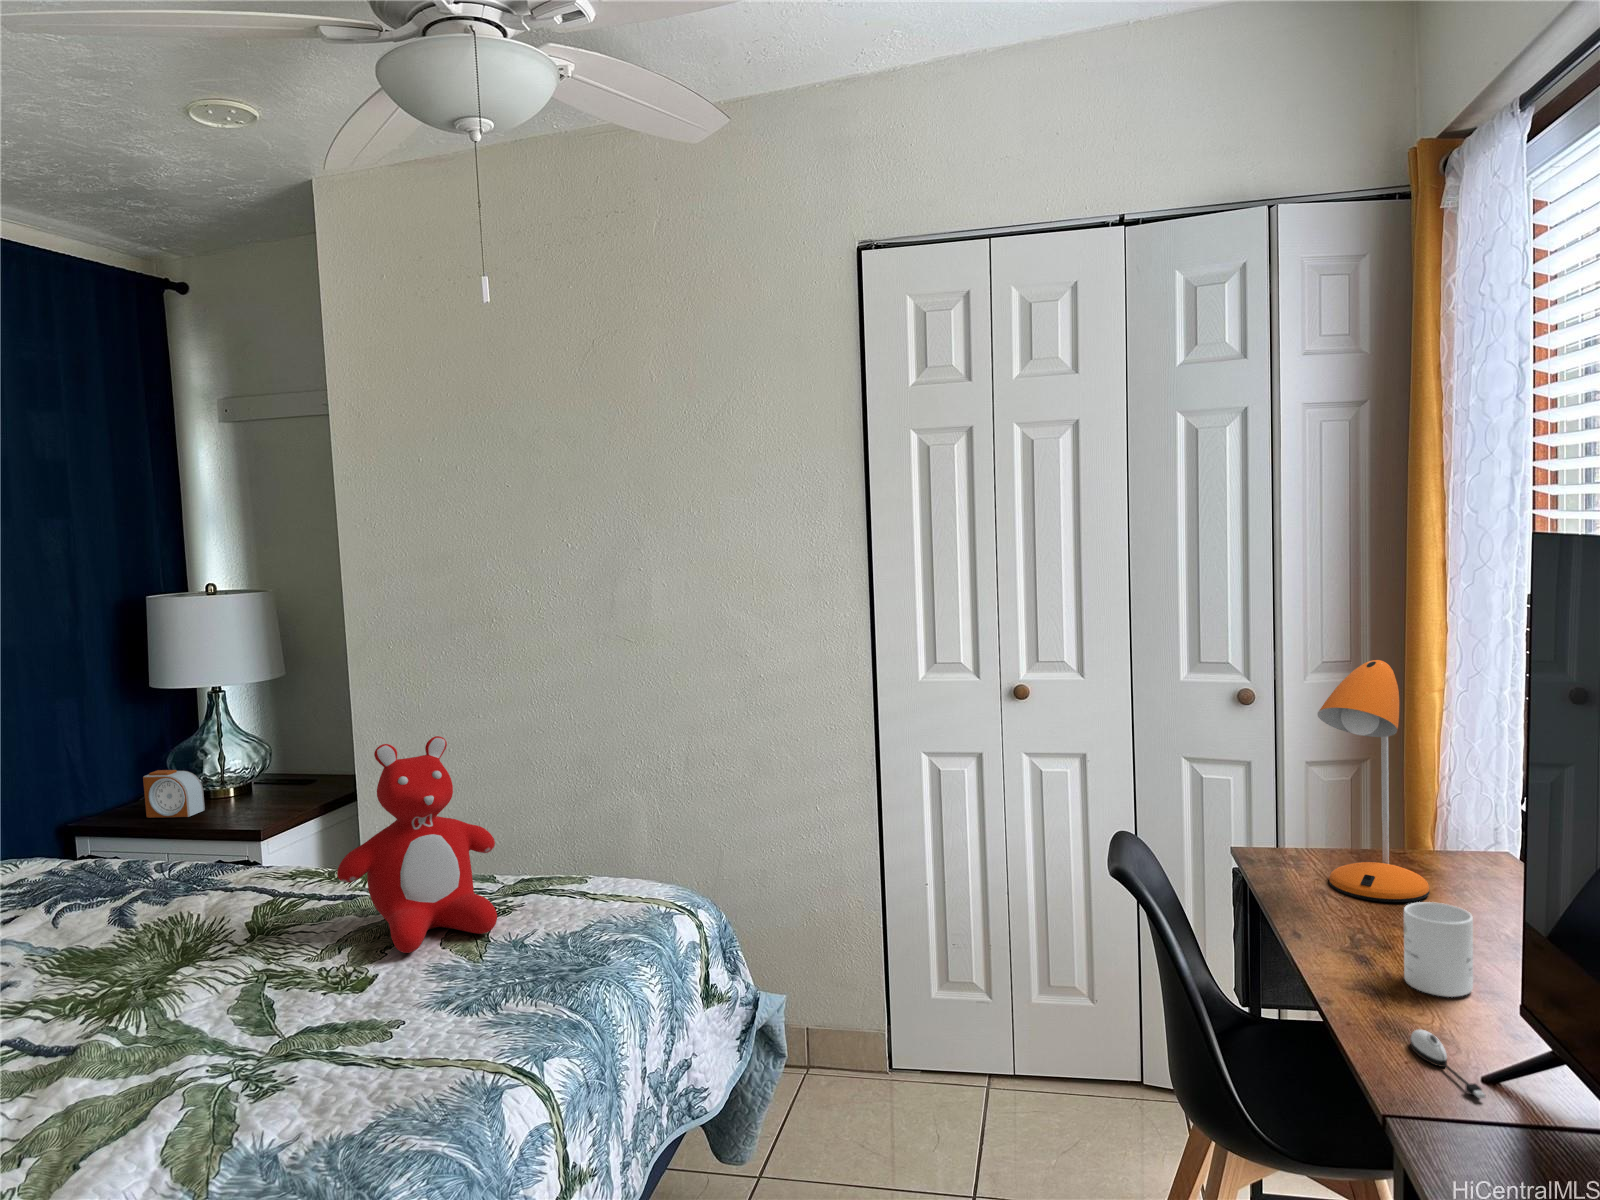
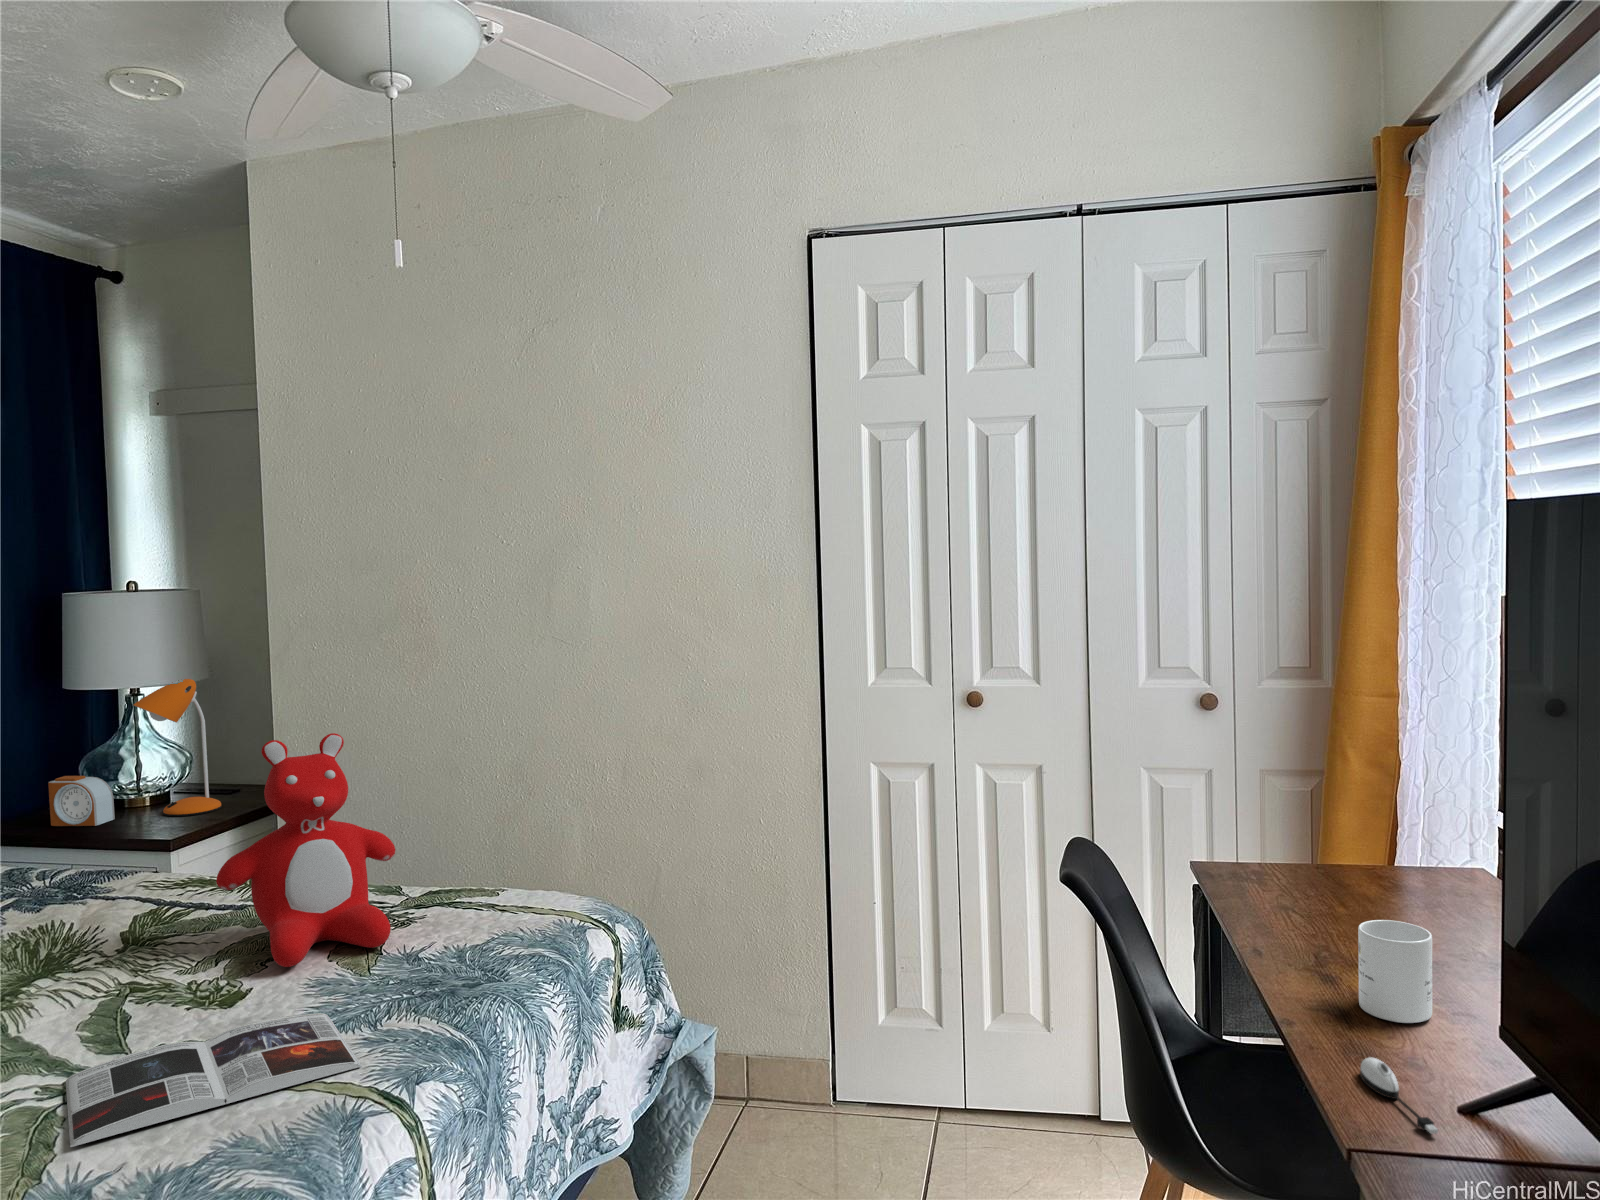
desk lamp: present [1318,660,1429,902] -> present [133,679,221,816]
magazine: none [229,996,494,1120] -> present [66,1013,362,1147]

